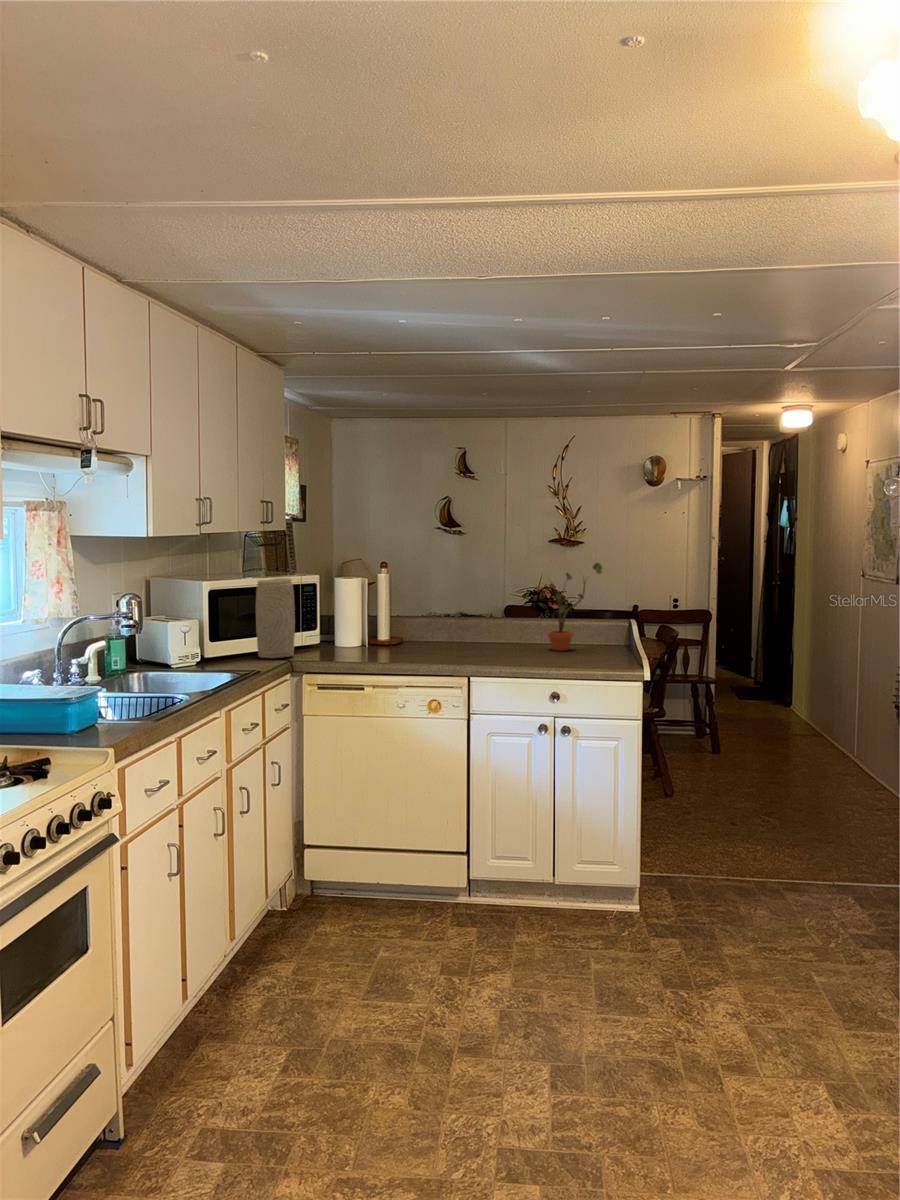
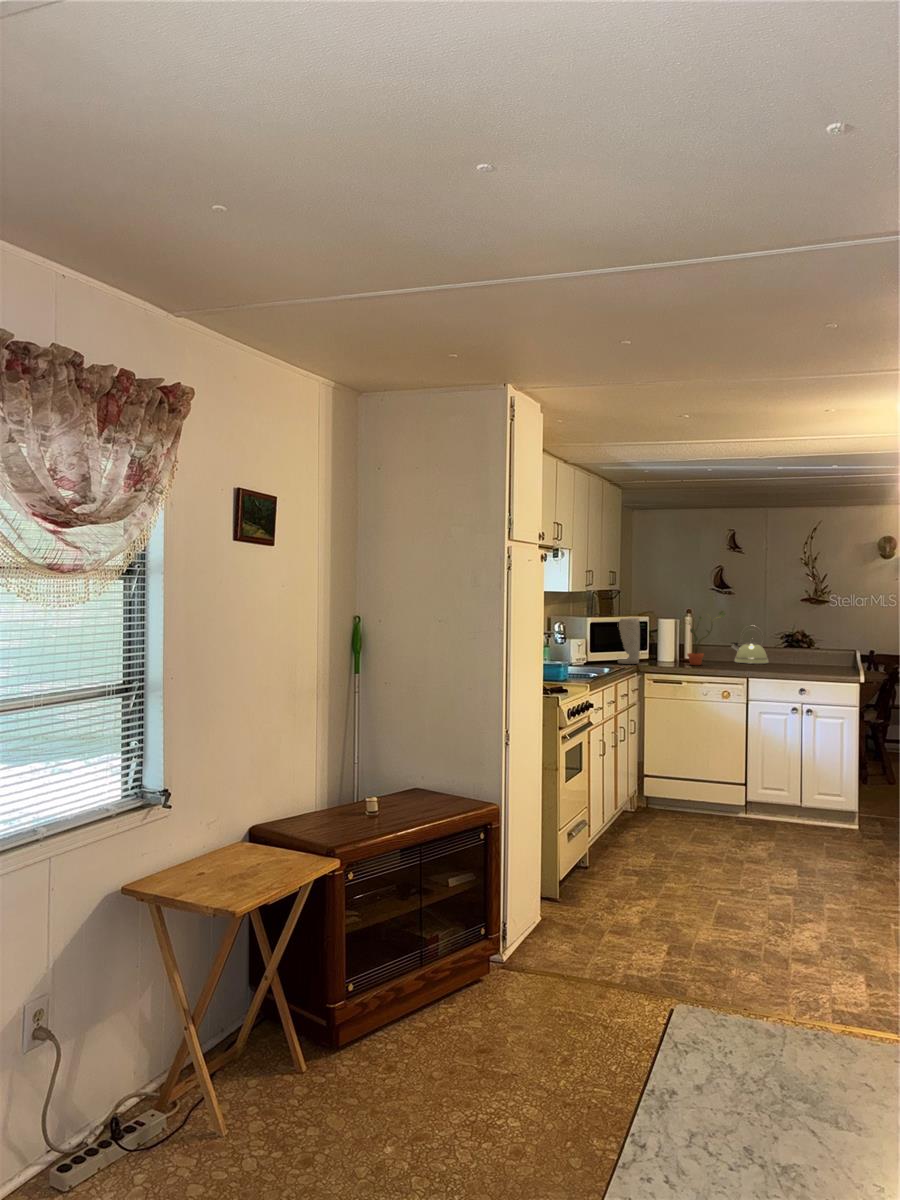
potted plant: present [535,563,602,651] -> present [680,611,726,665]
kettle: none [446,585,505,647] -> present [731,630,768,664]

